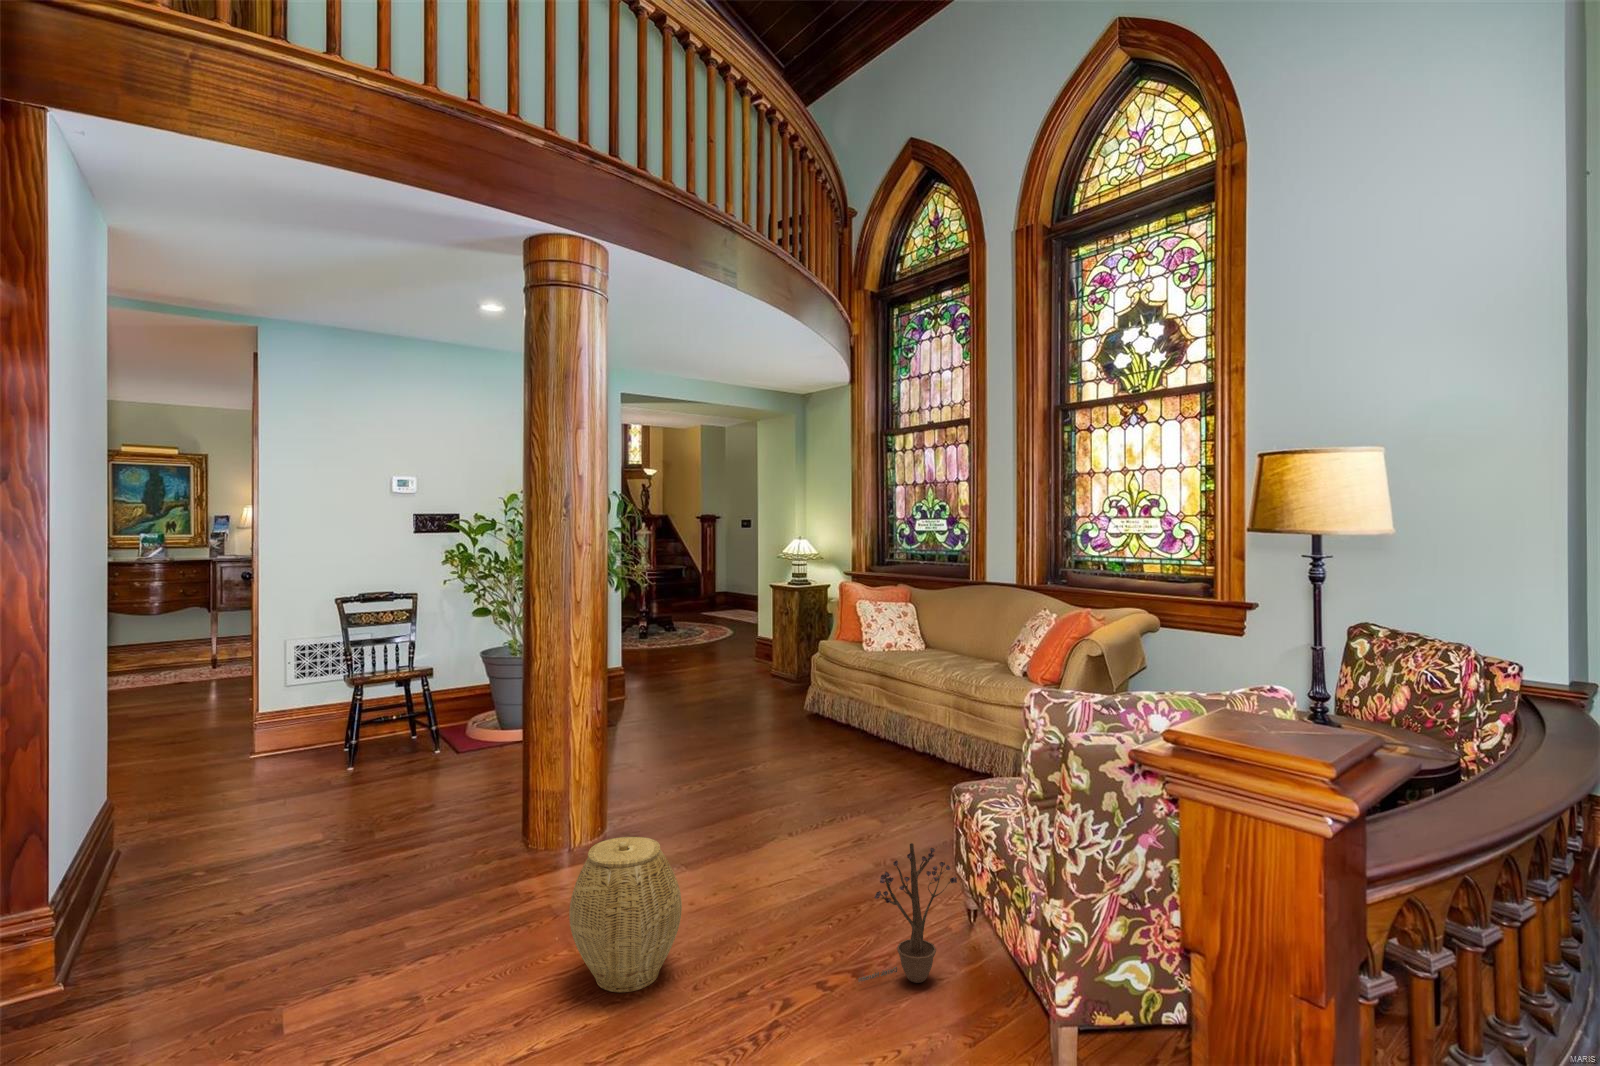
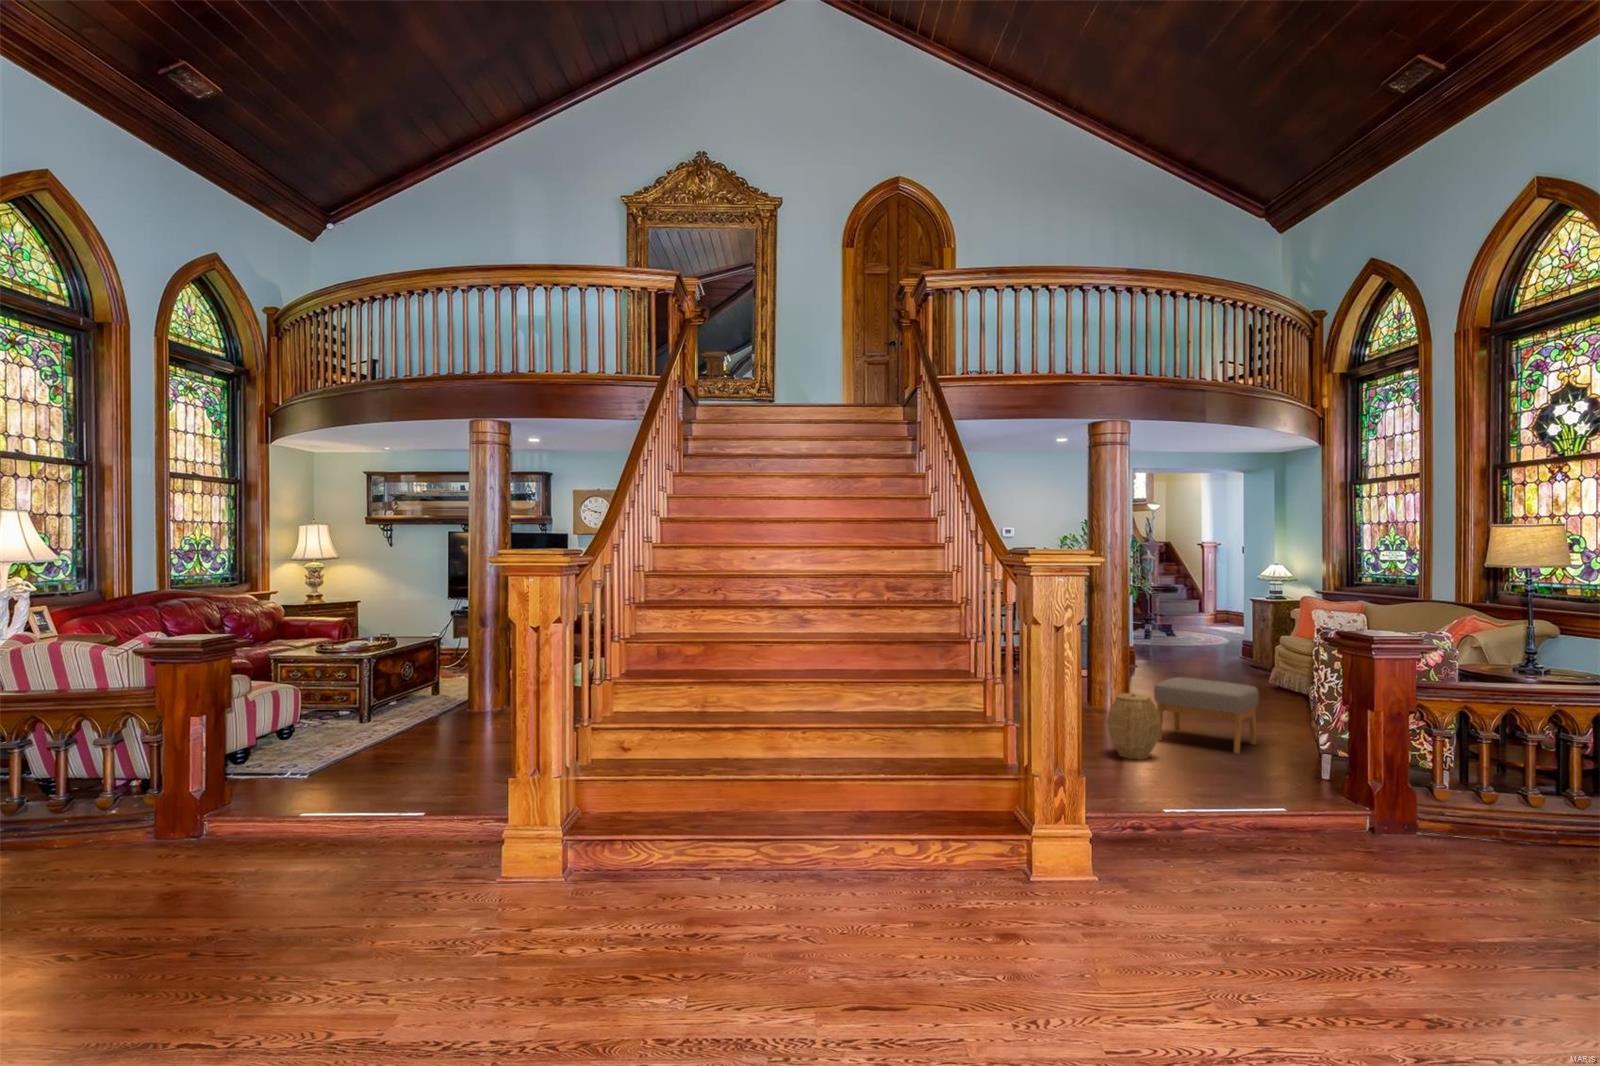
footstool: none [662,759,834,907] -> present [1154,677,1259,753]
decorative plant: present [859,843,957,983] -> none [1252,708,1311,778]

